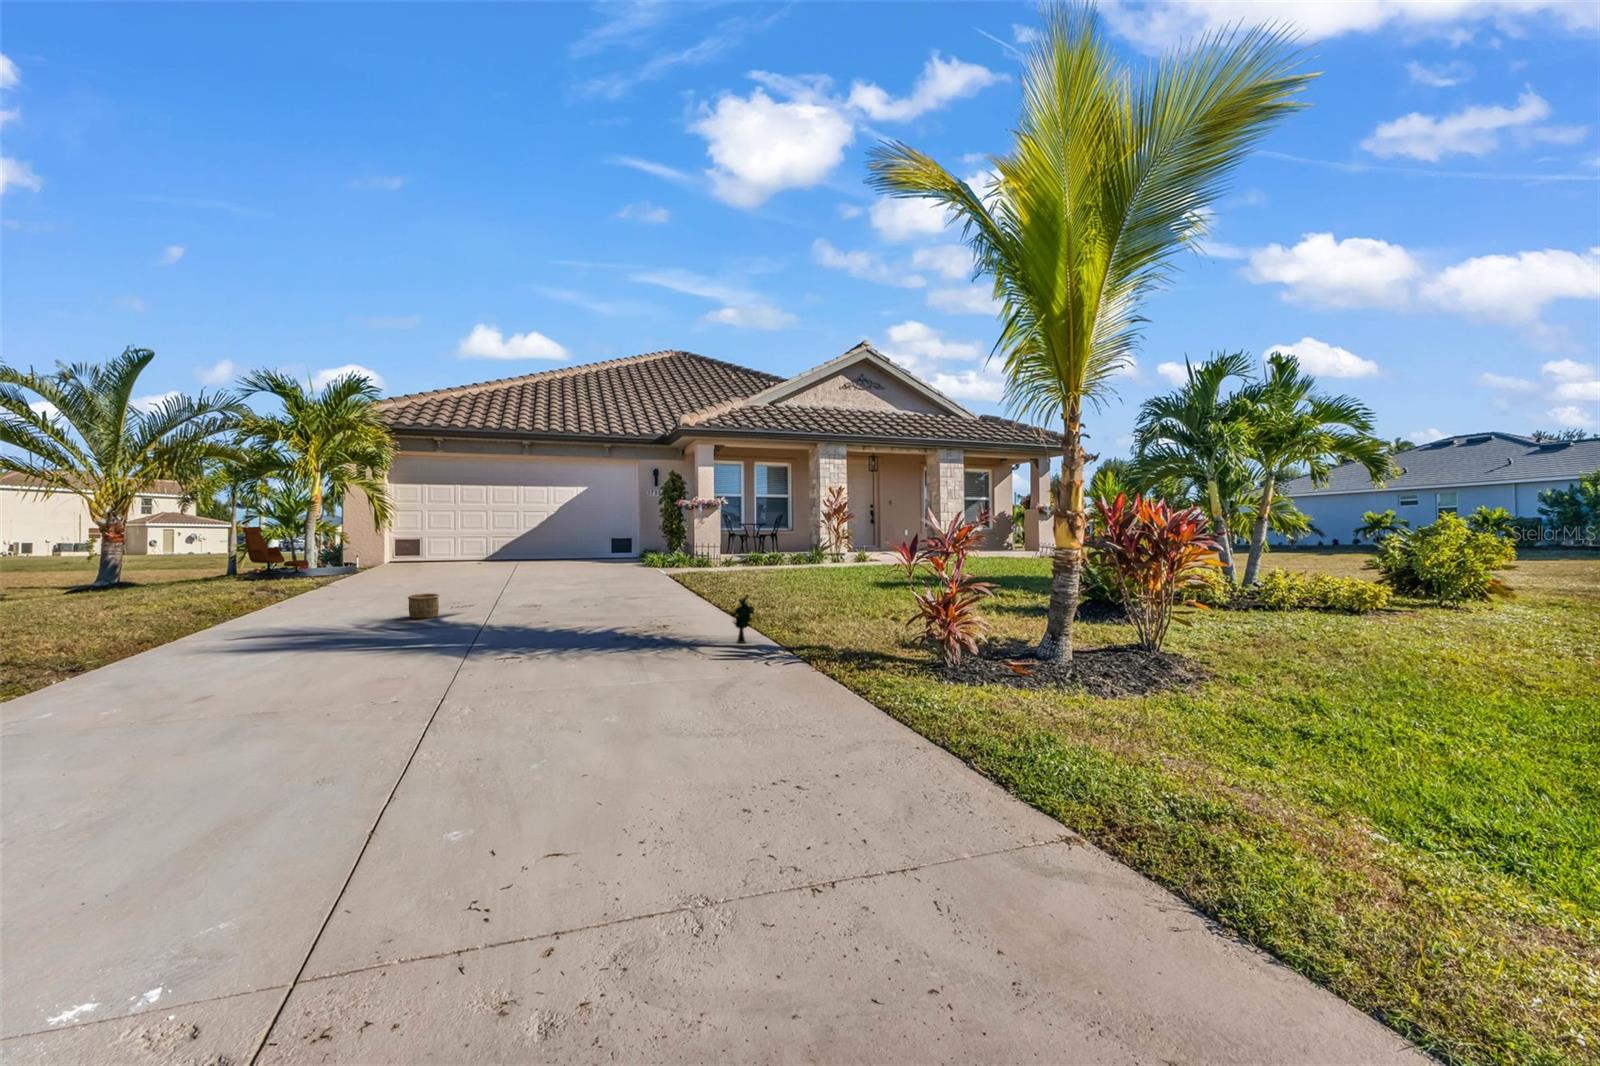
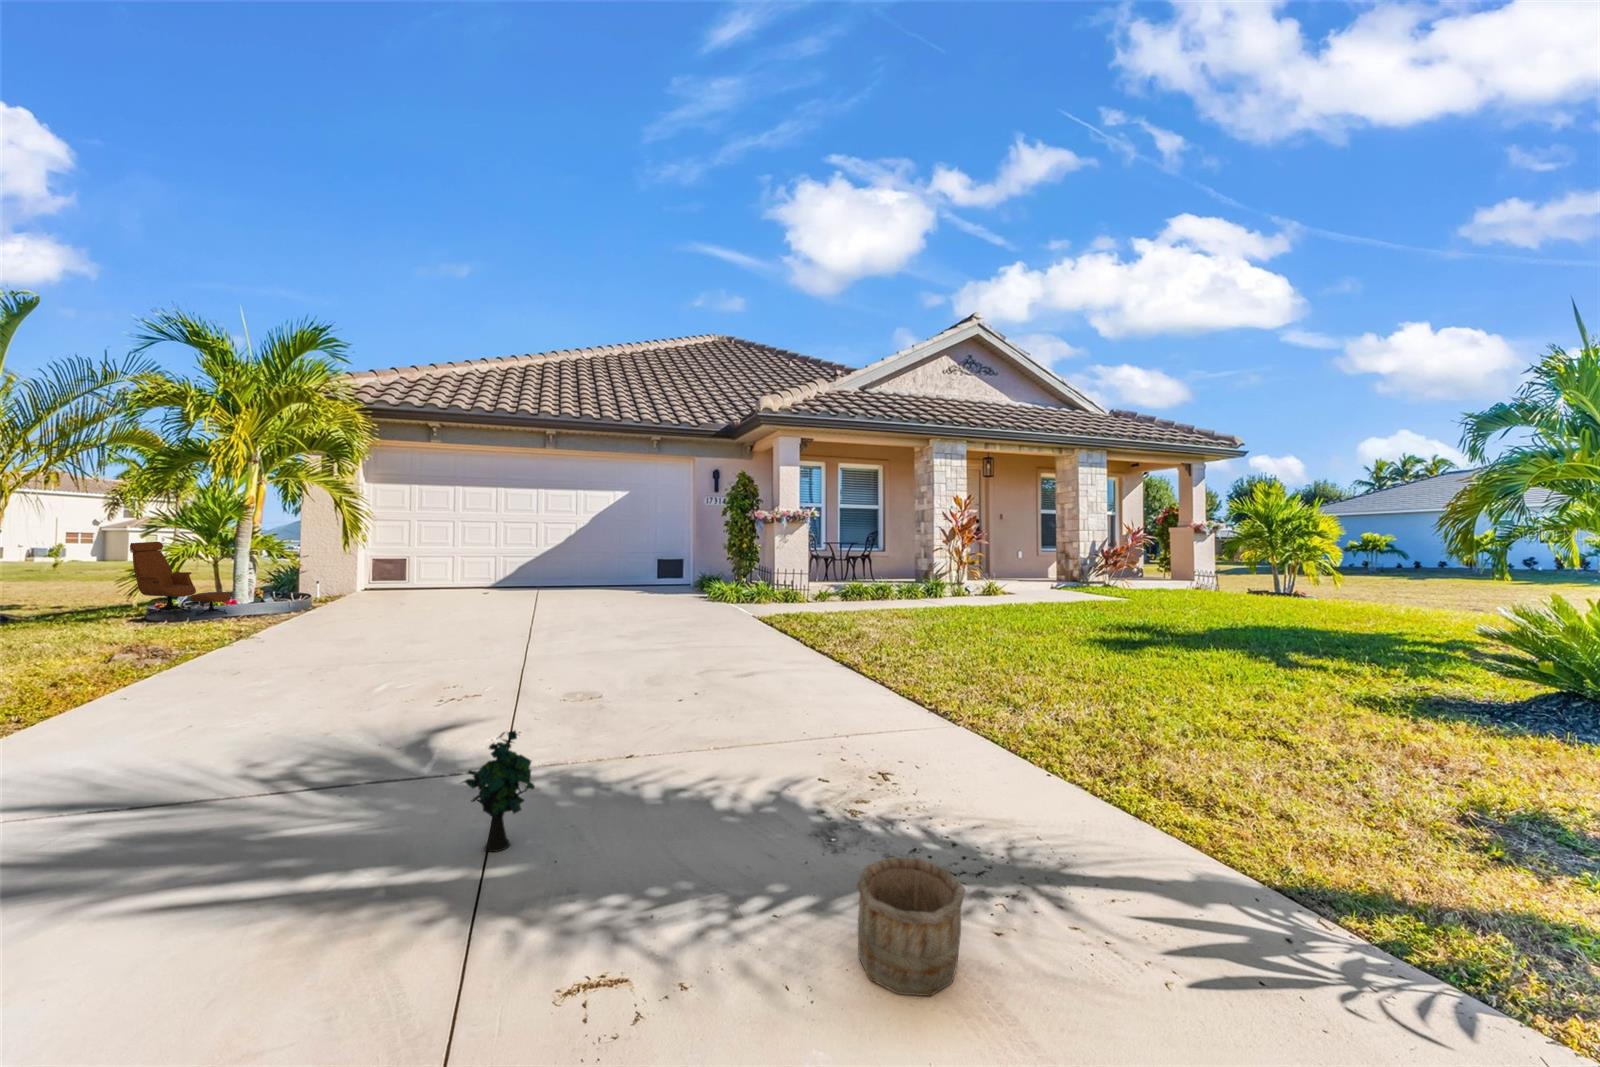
wooden bucket: present [408,593,439,619] -> present [856,857,965,996]
decorative plant: present [729,595,754,643] -> present [463,731,535,852]

